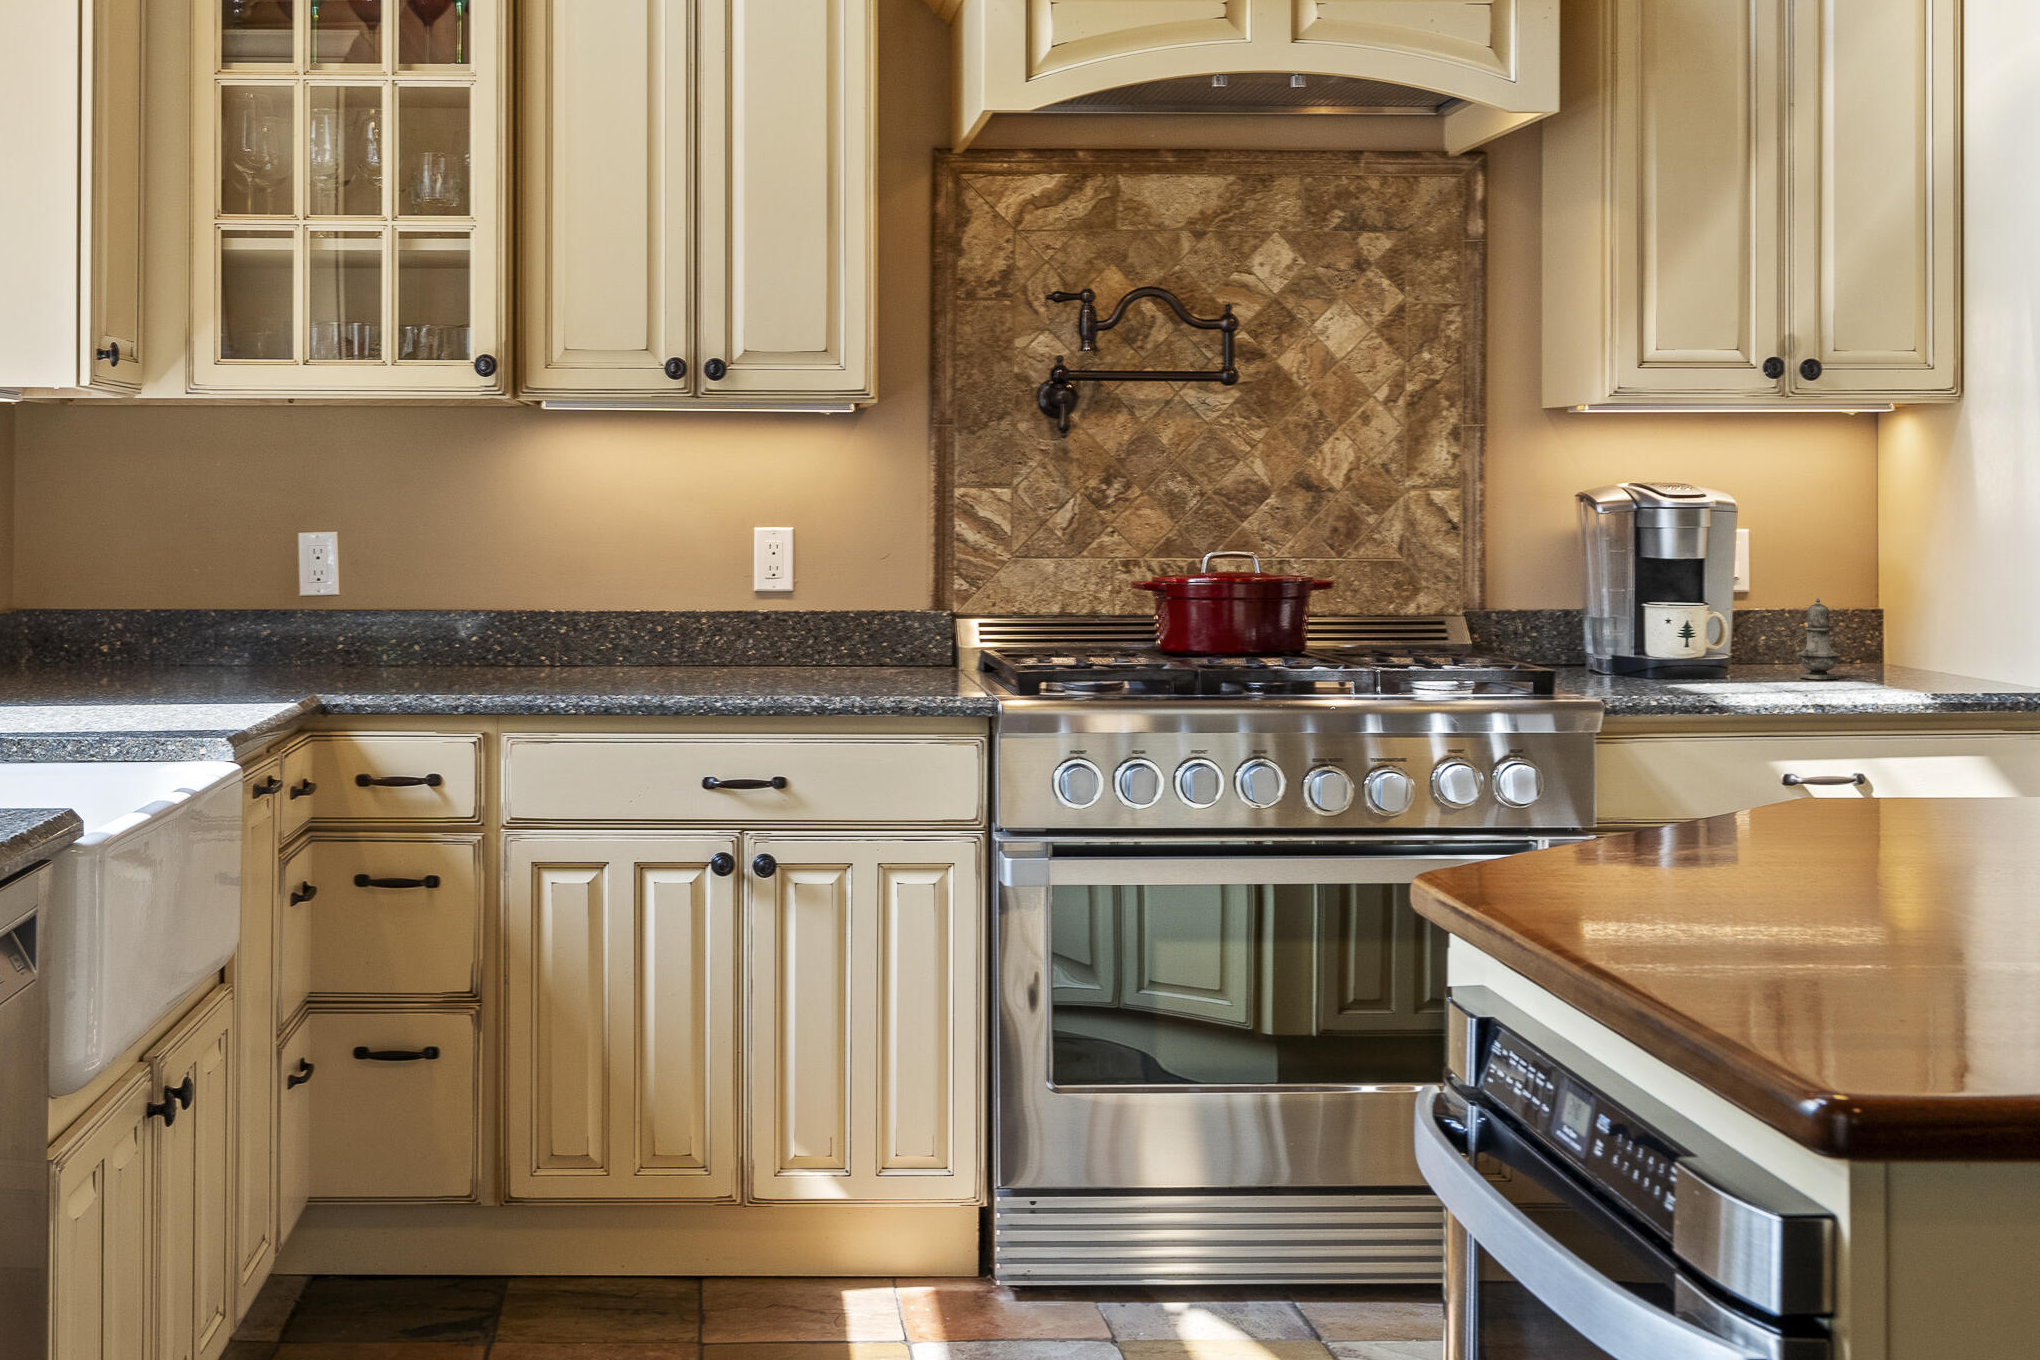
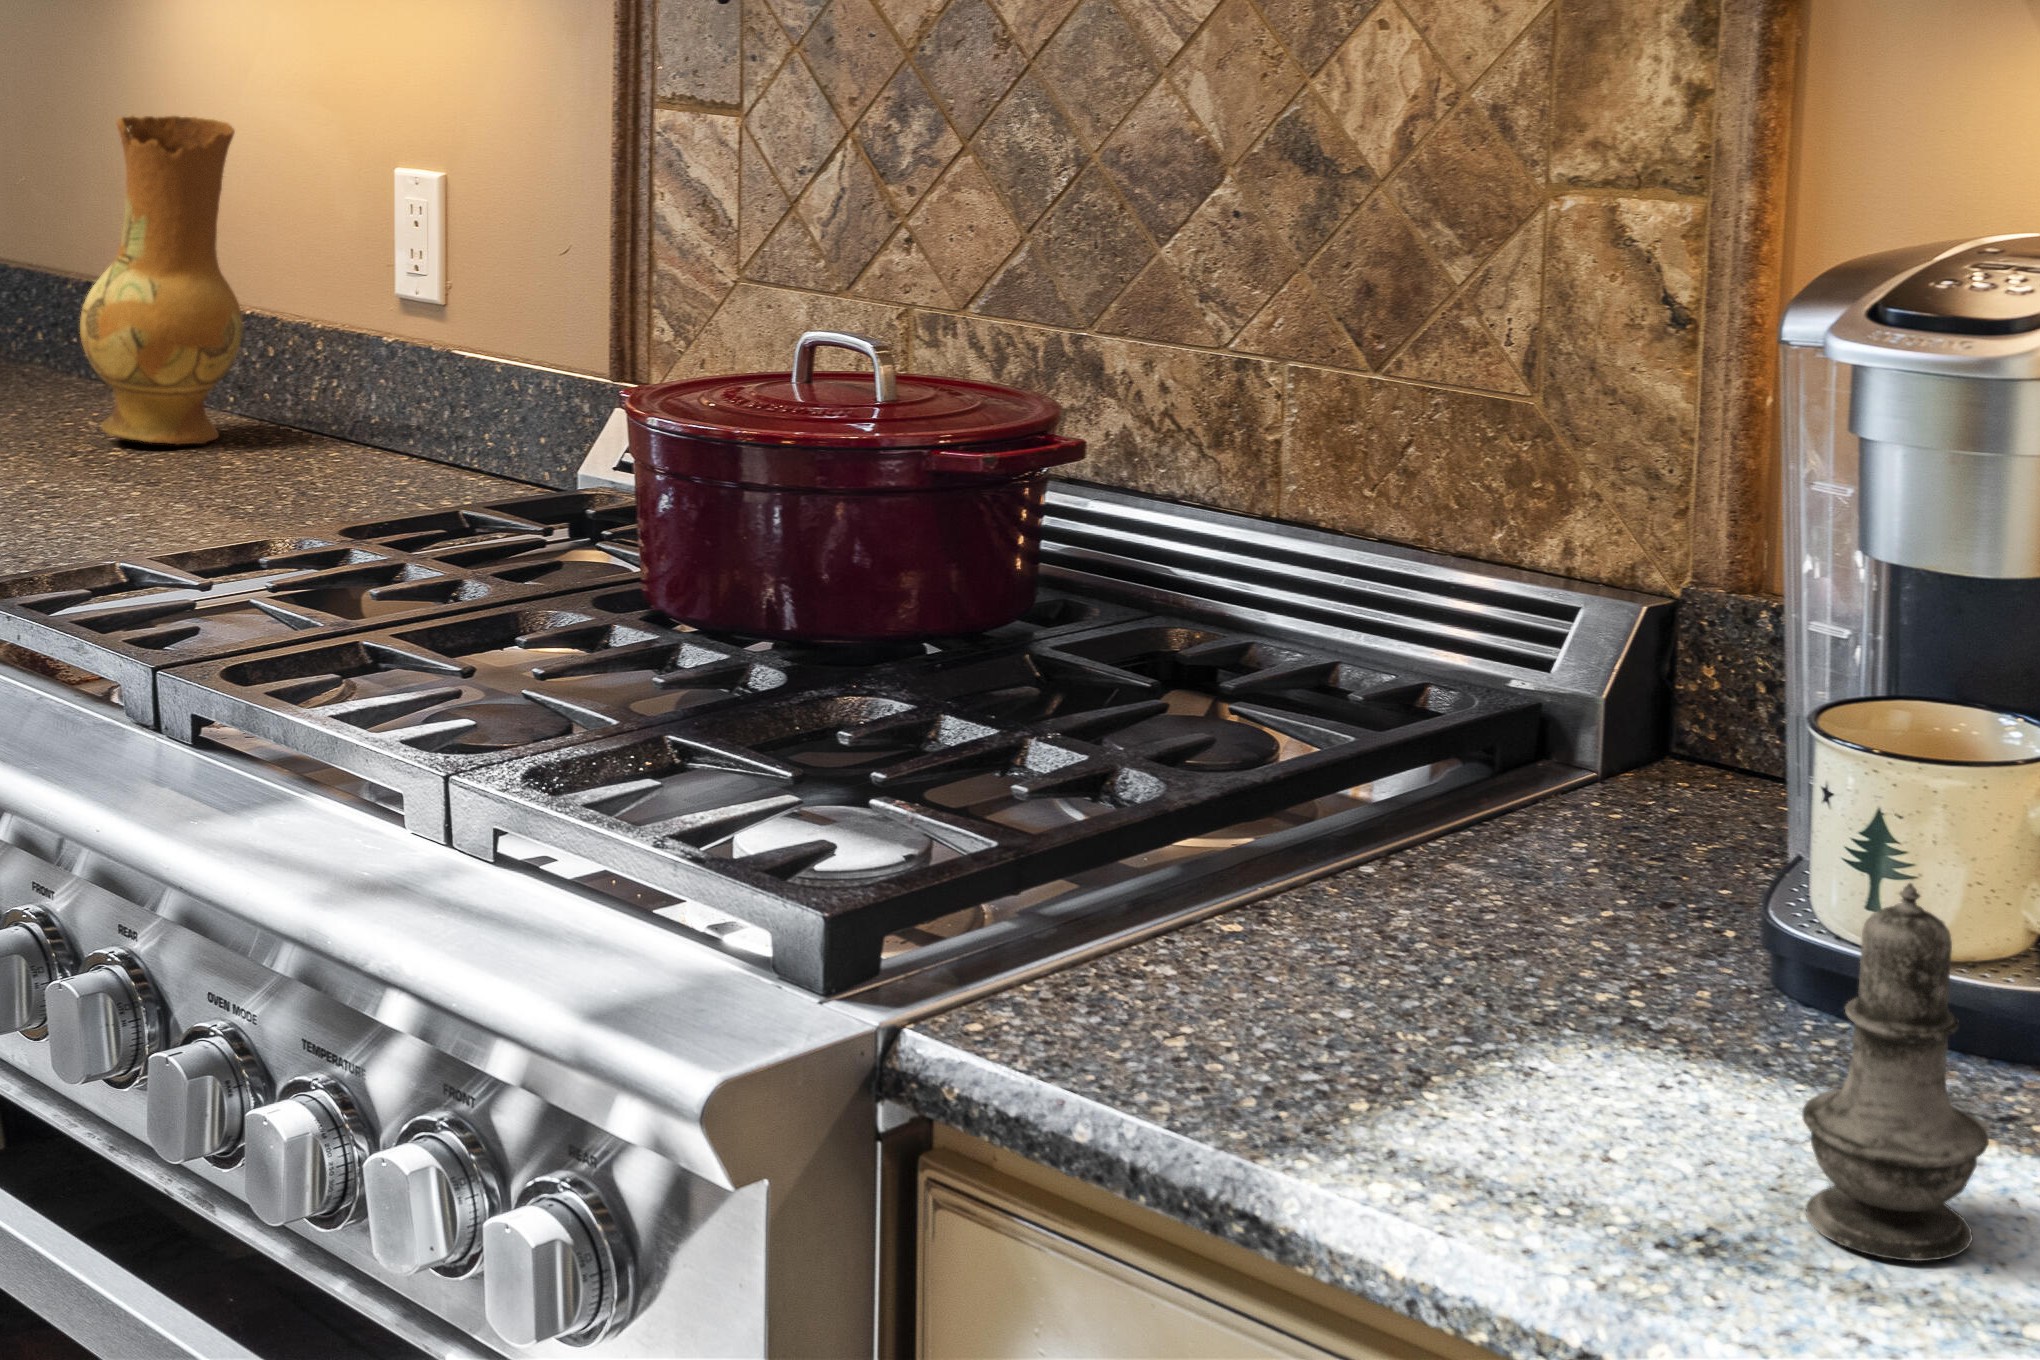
ceramic jug: none [653,502,743,665] -> present [80,115,244,445]

